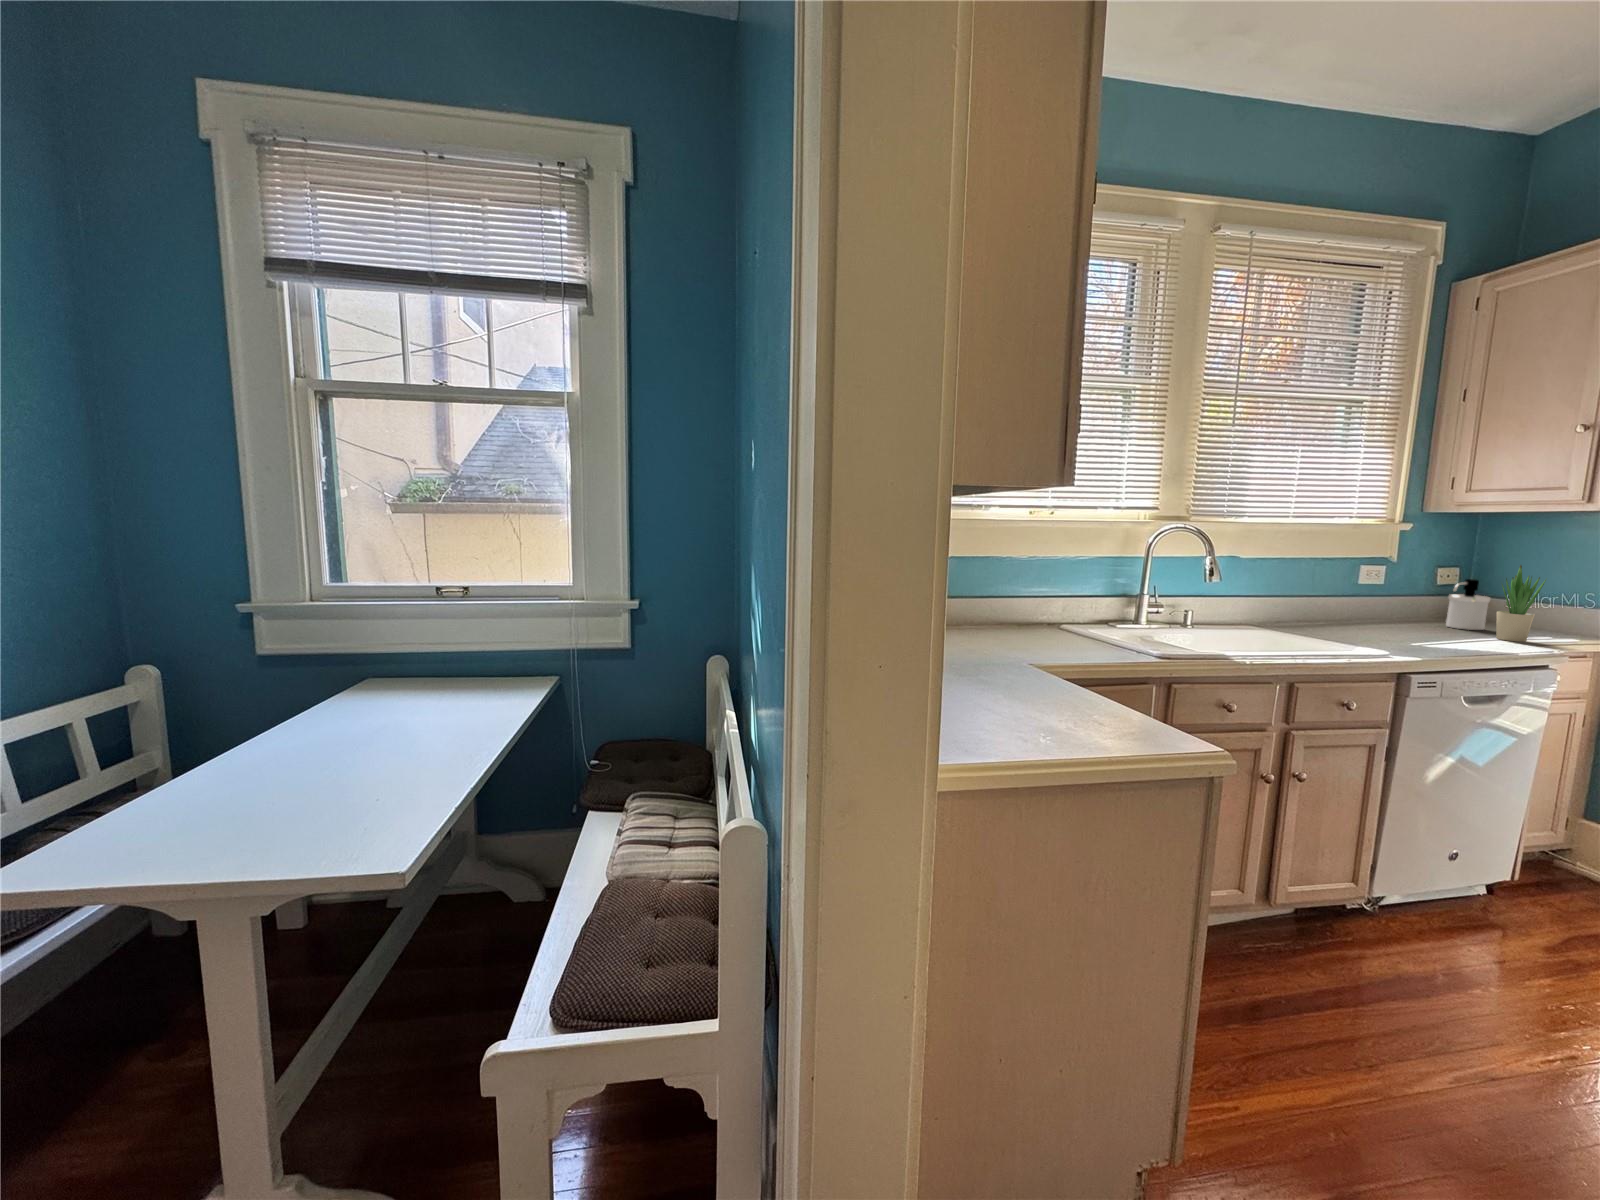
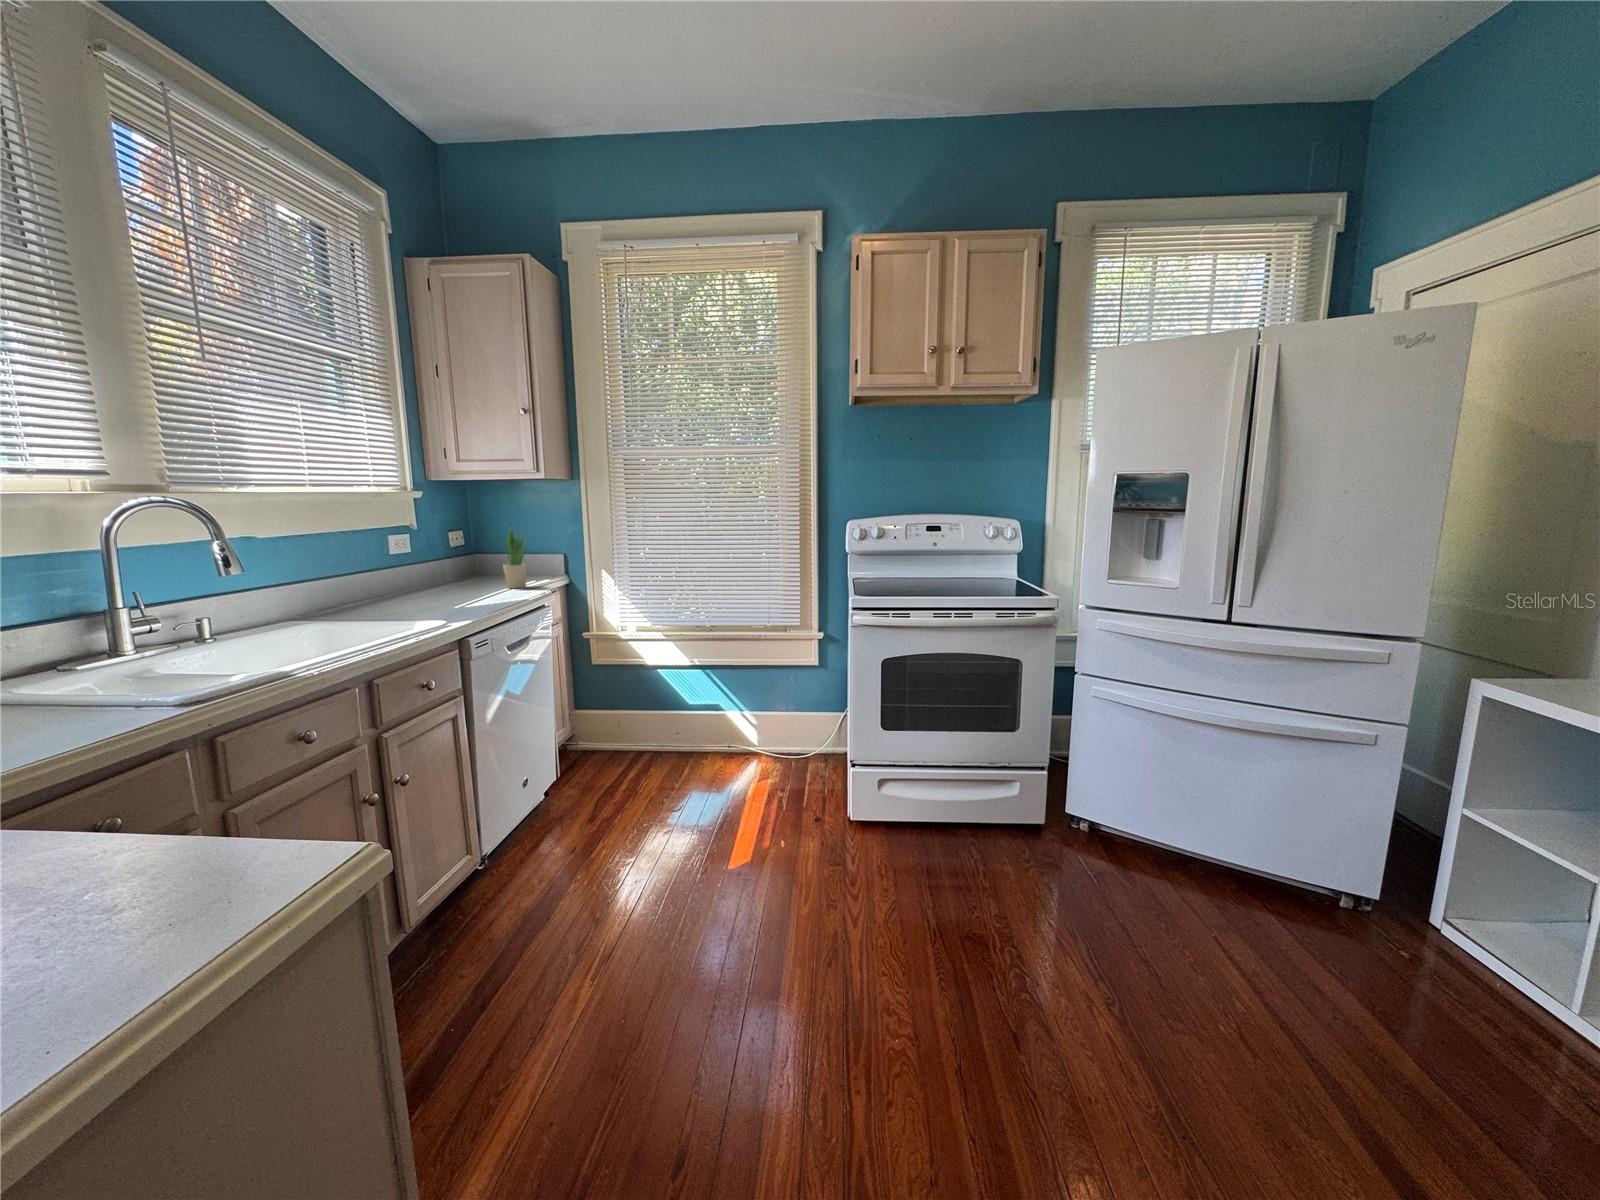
soap dispenser: present [1446,579,1490,630] -> none [463,539,493,584]

